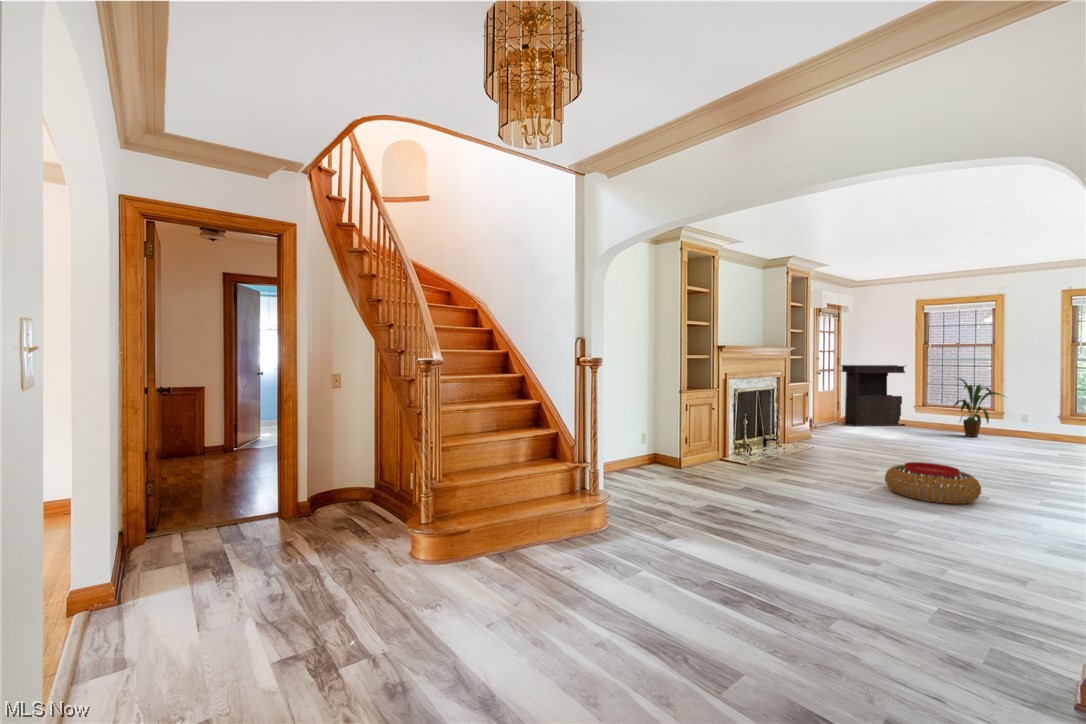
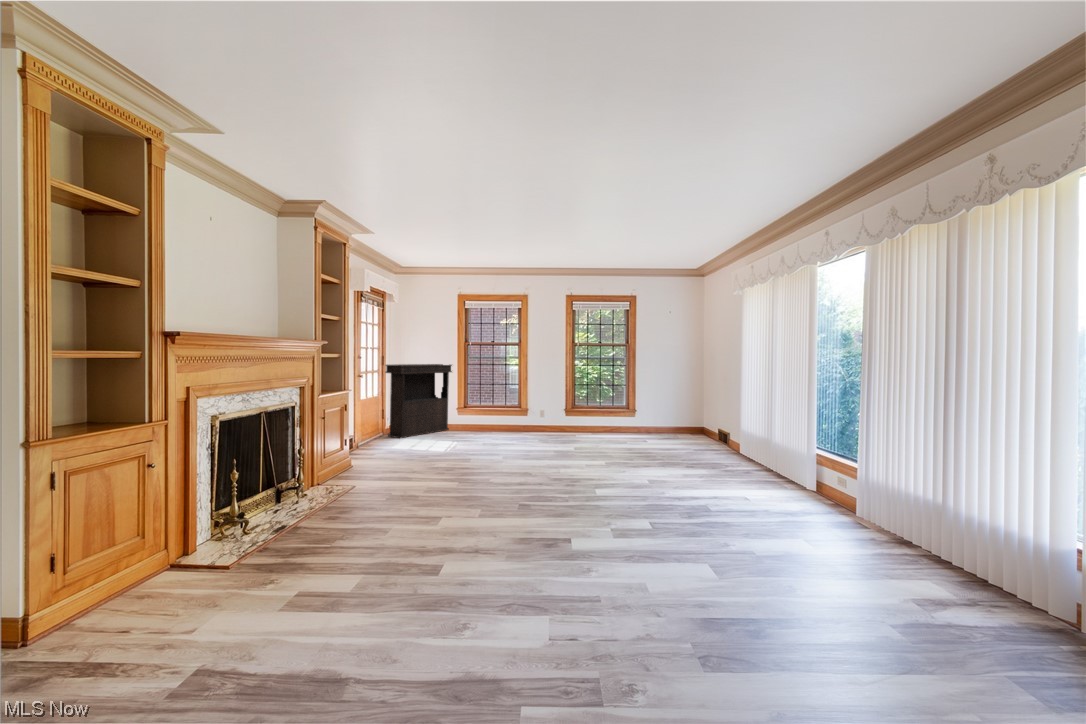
house plant: present [954,378,1003,437] -> none [493,377,535,438]
pouf: present [885,462,981,504] -> none [462,515,580,590]

